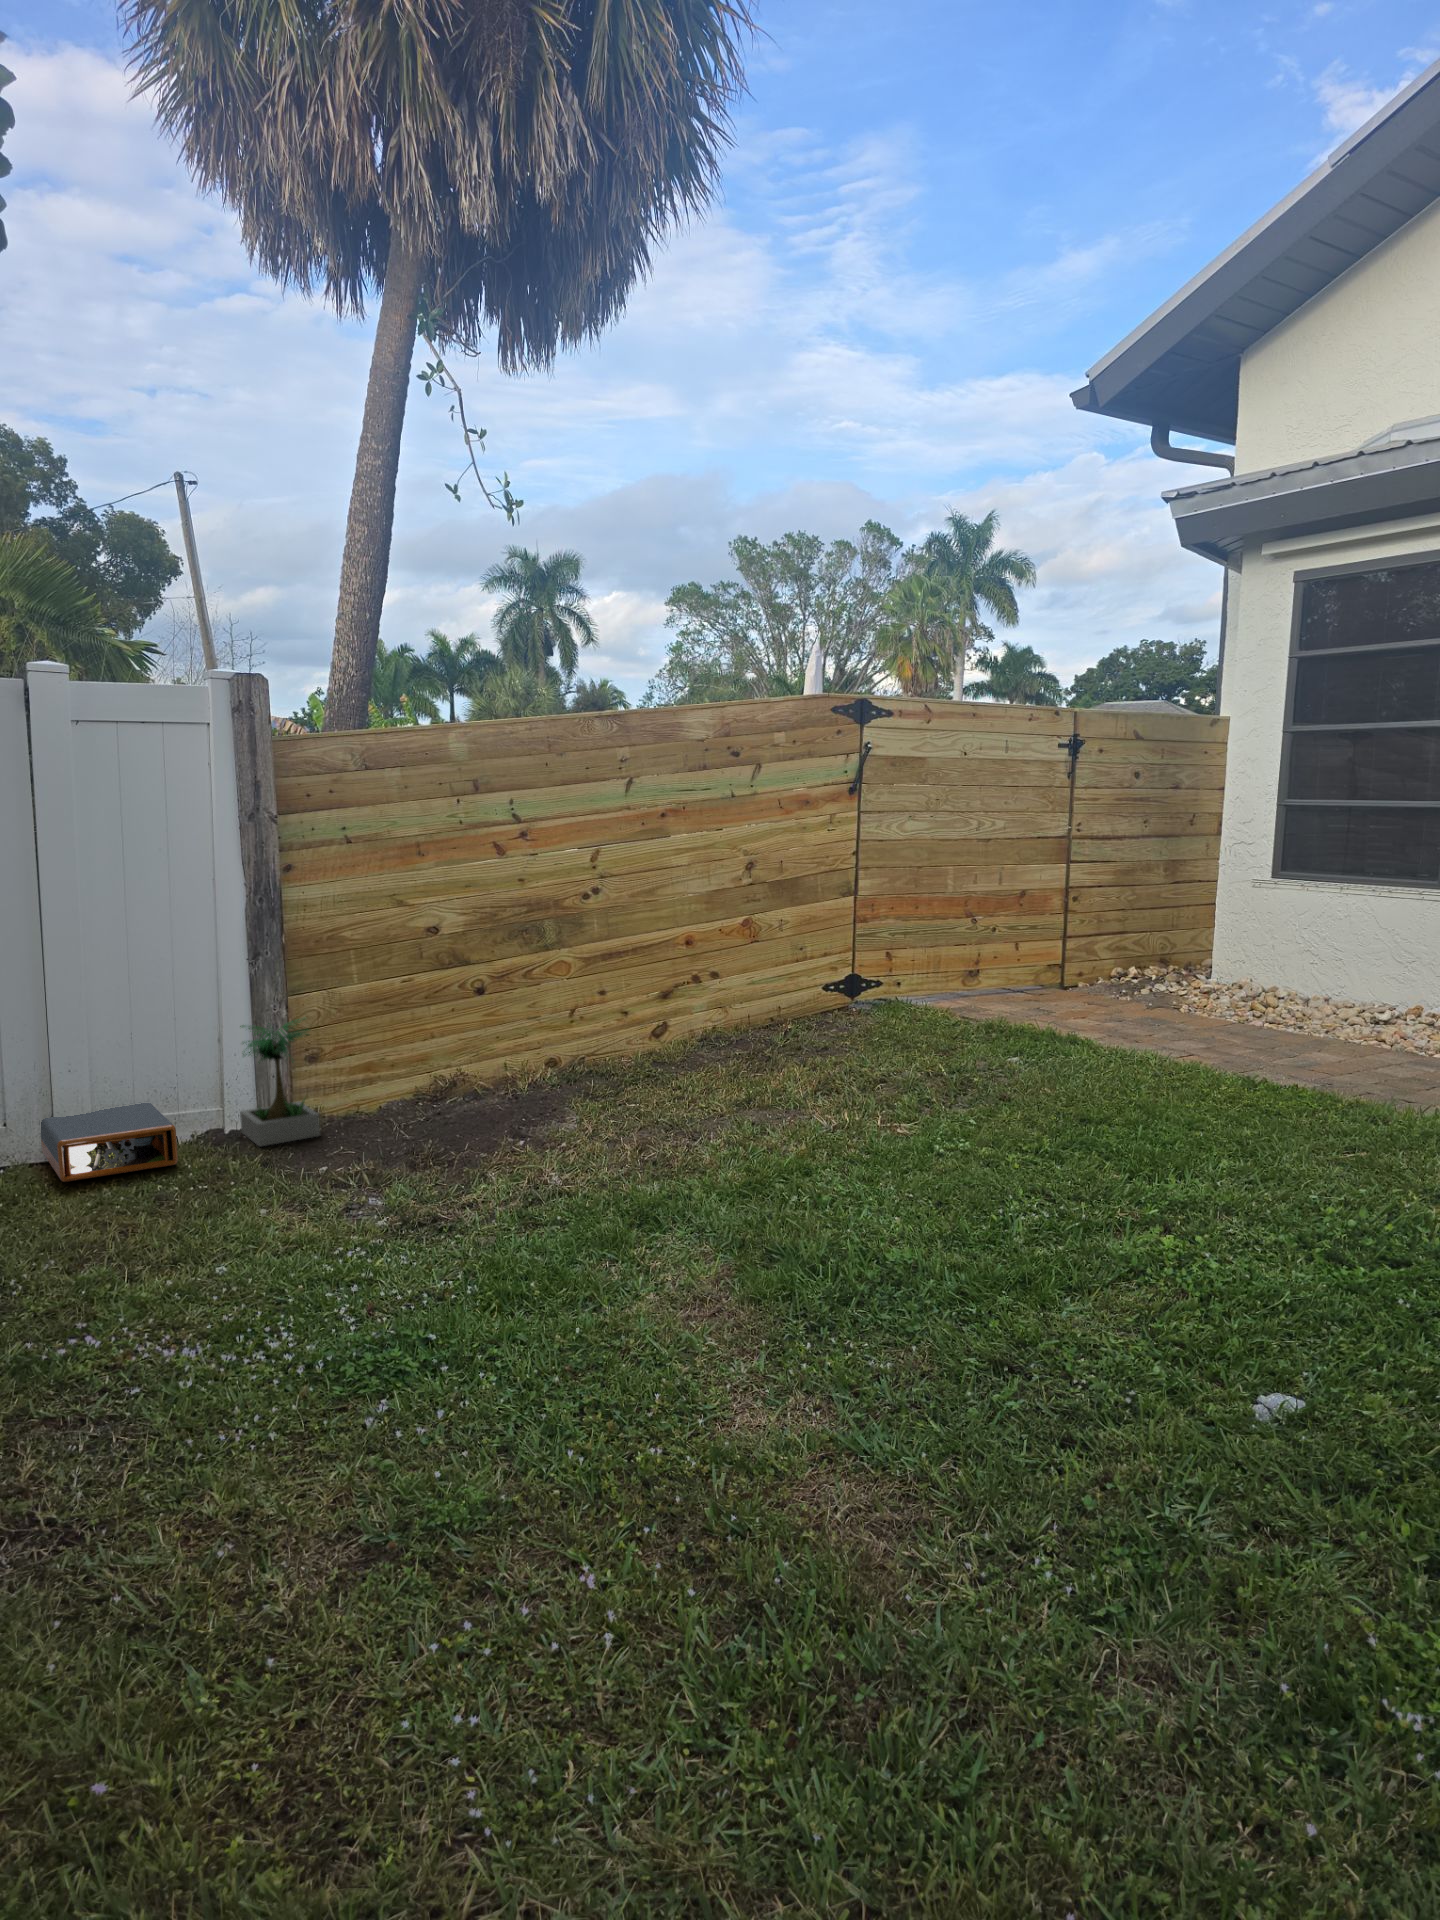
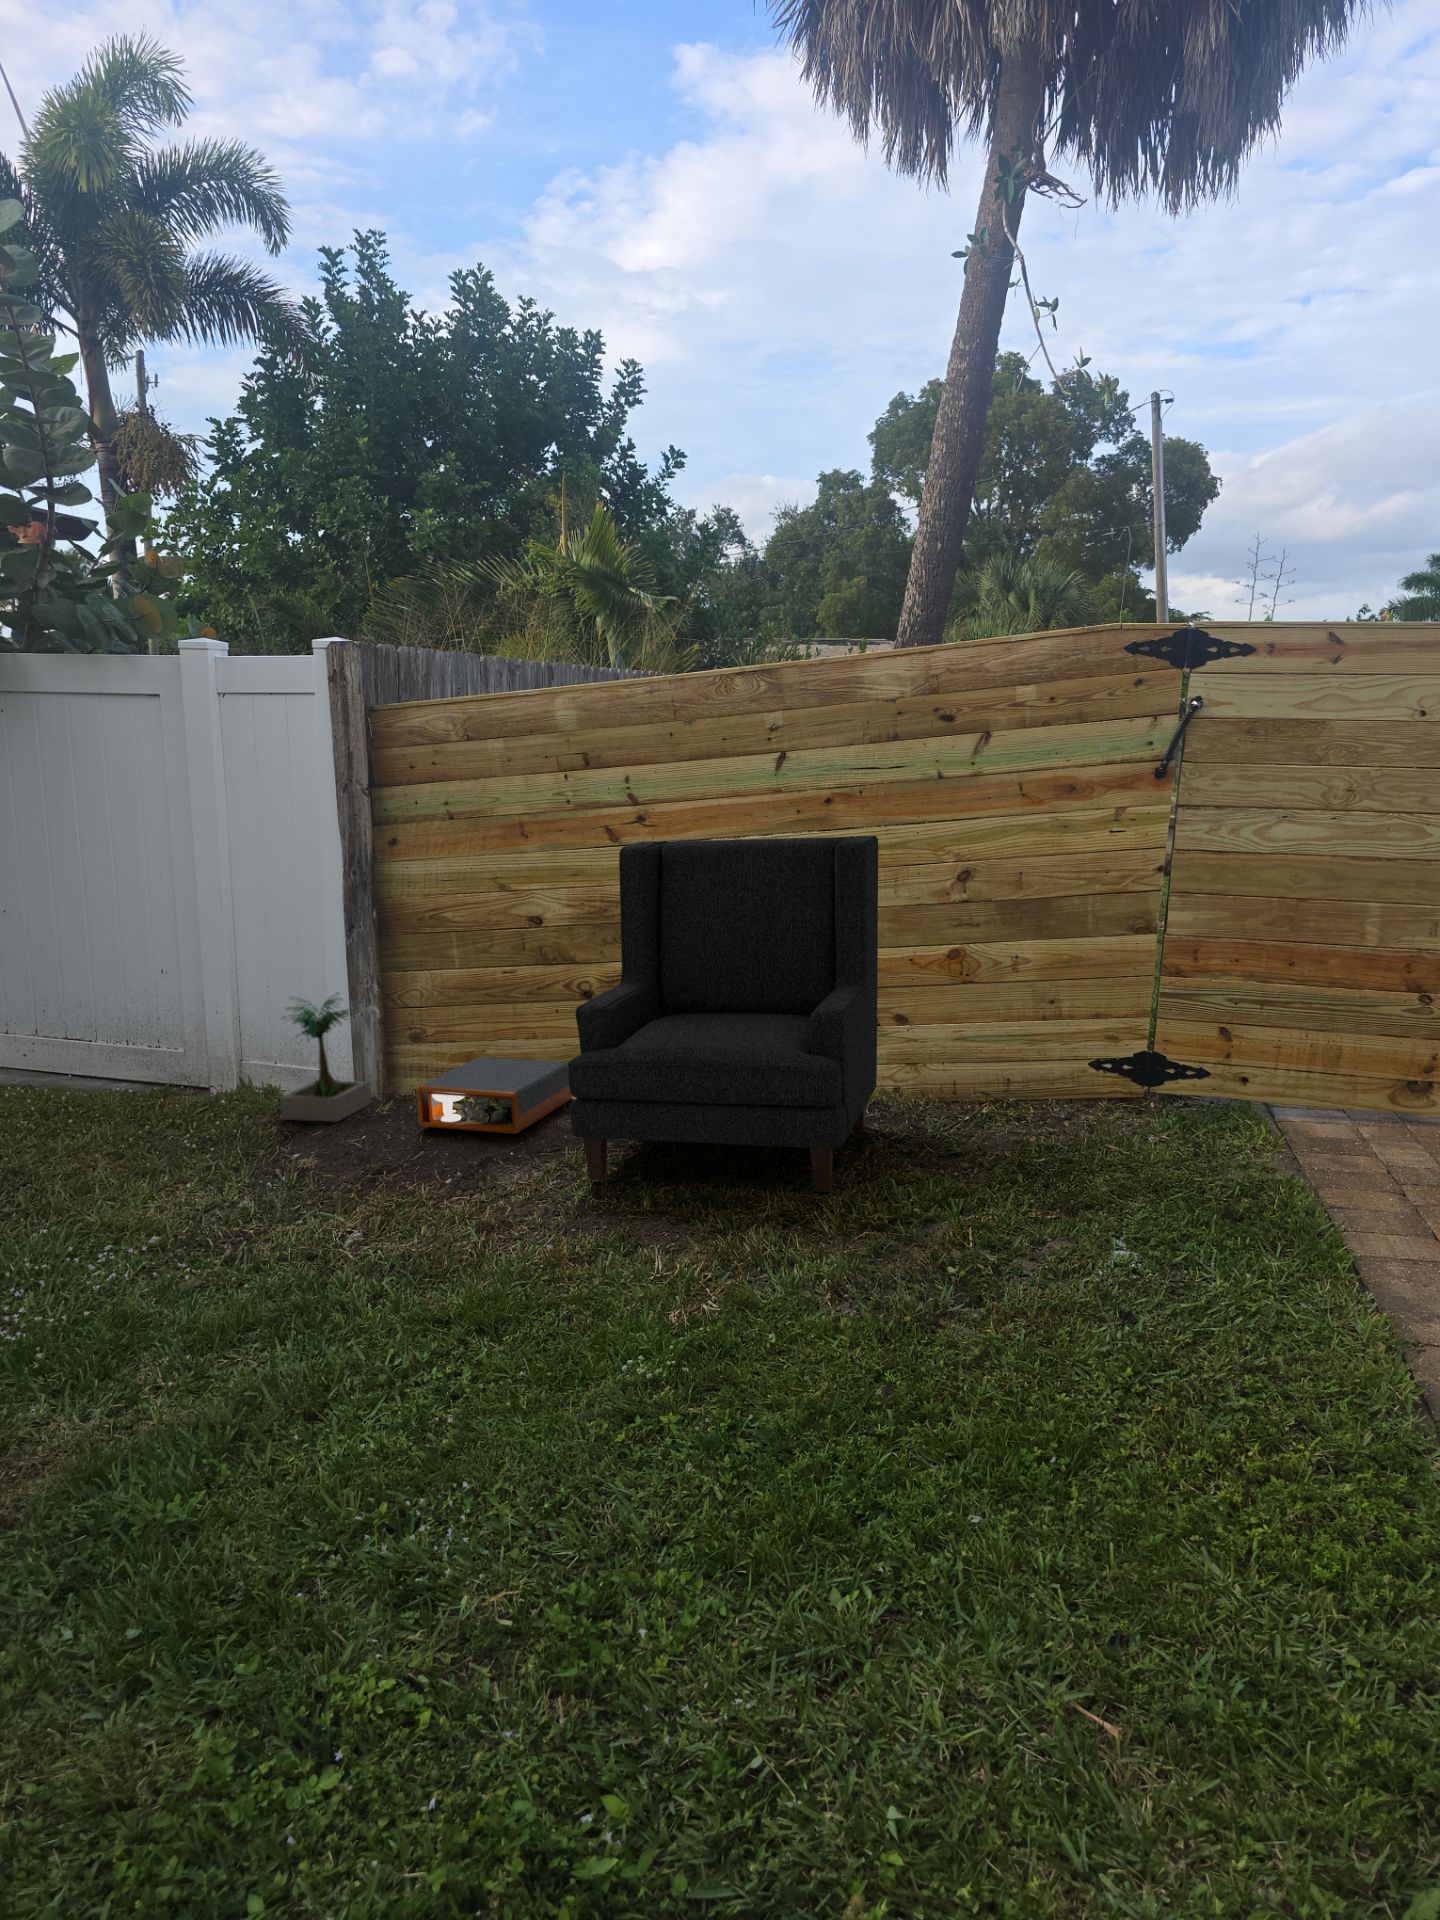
chair: none [544,839,815,1108] -> present [568,836,878,1192]
storage box: present [41,1103,178,1182] -> present [417,1057,572,1134]

